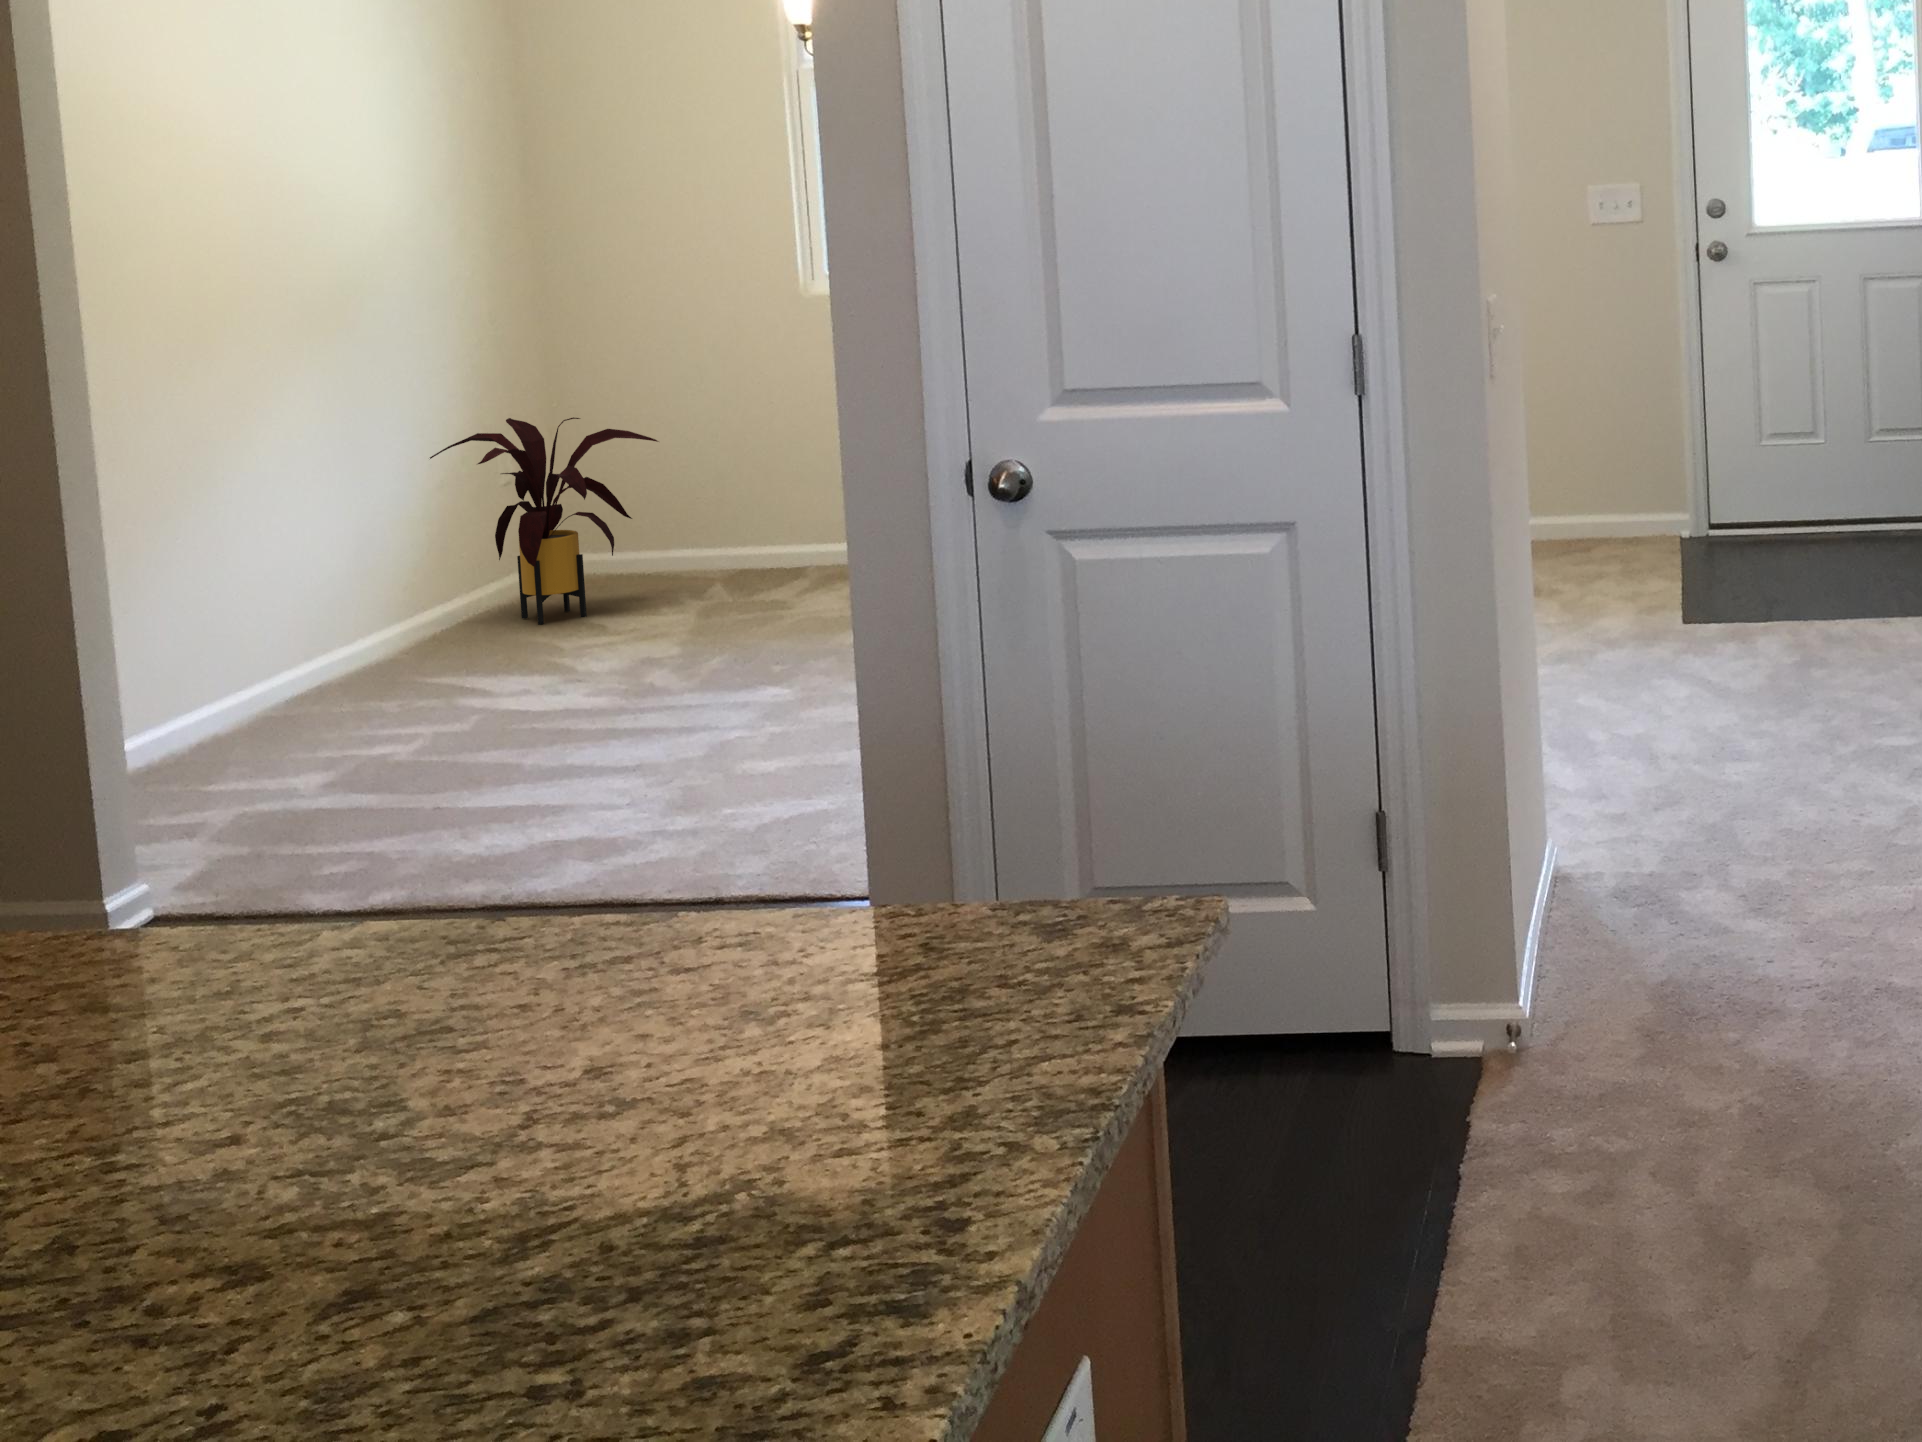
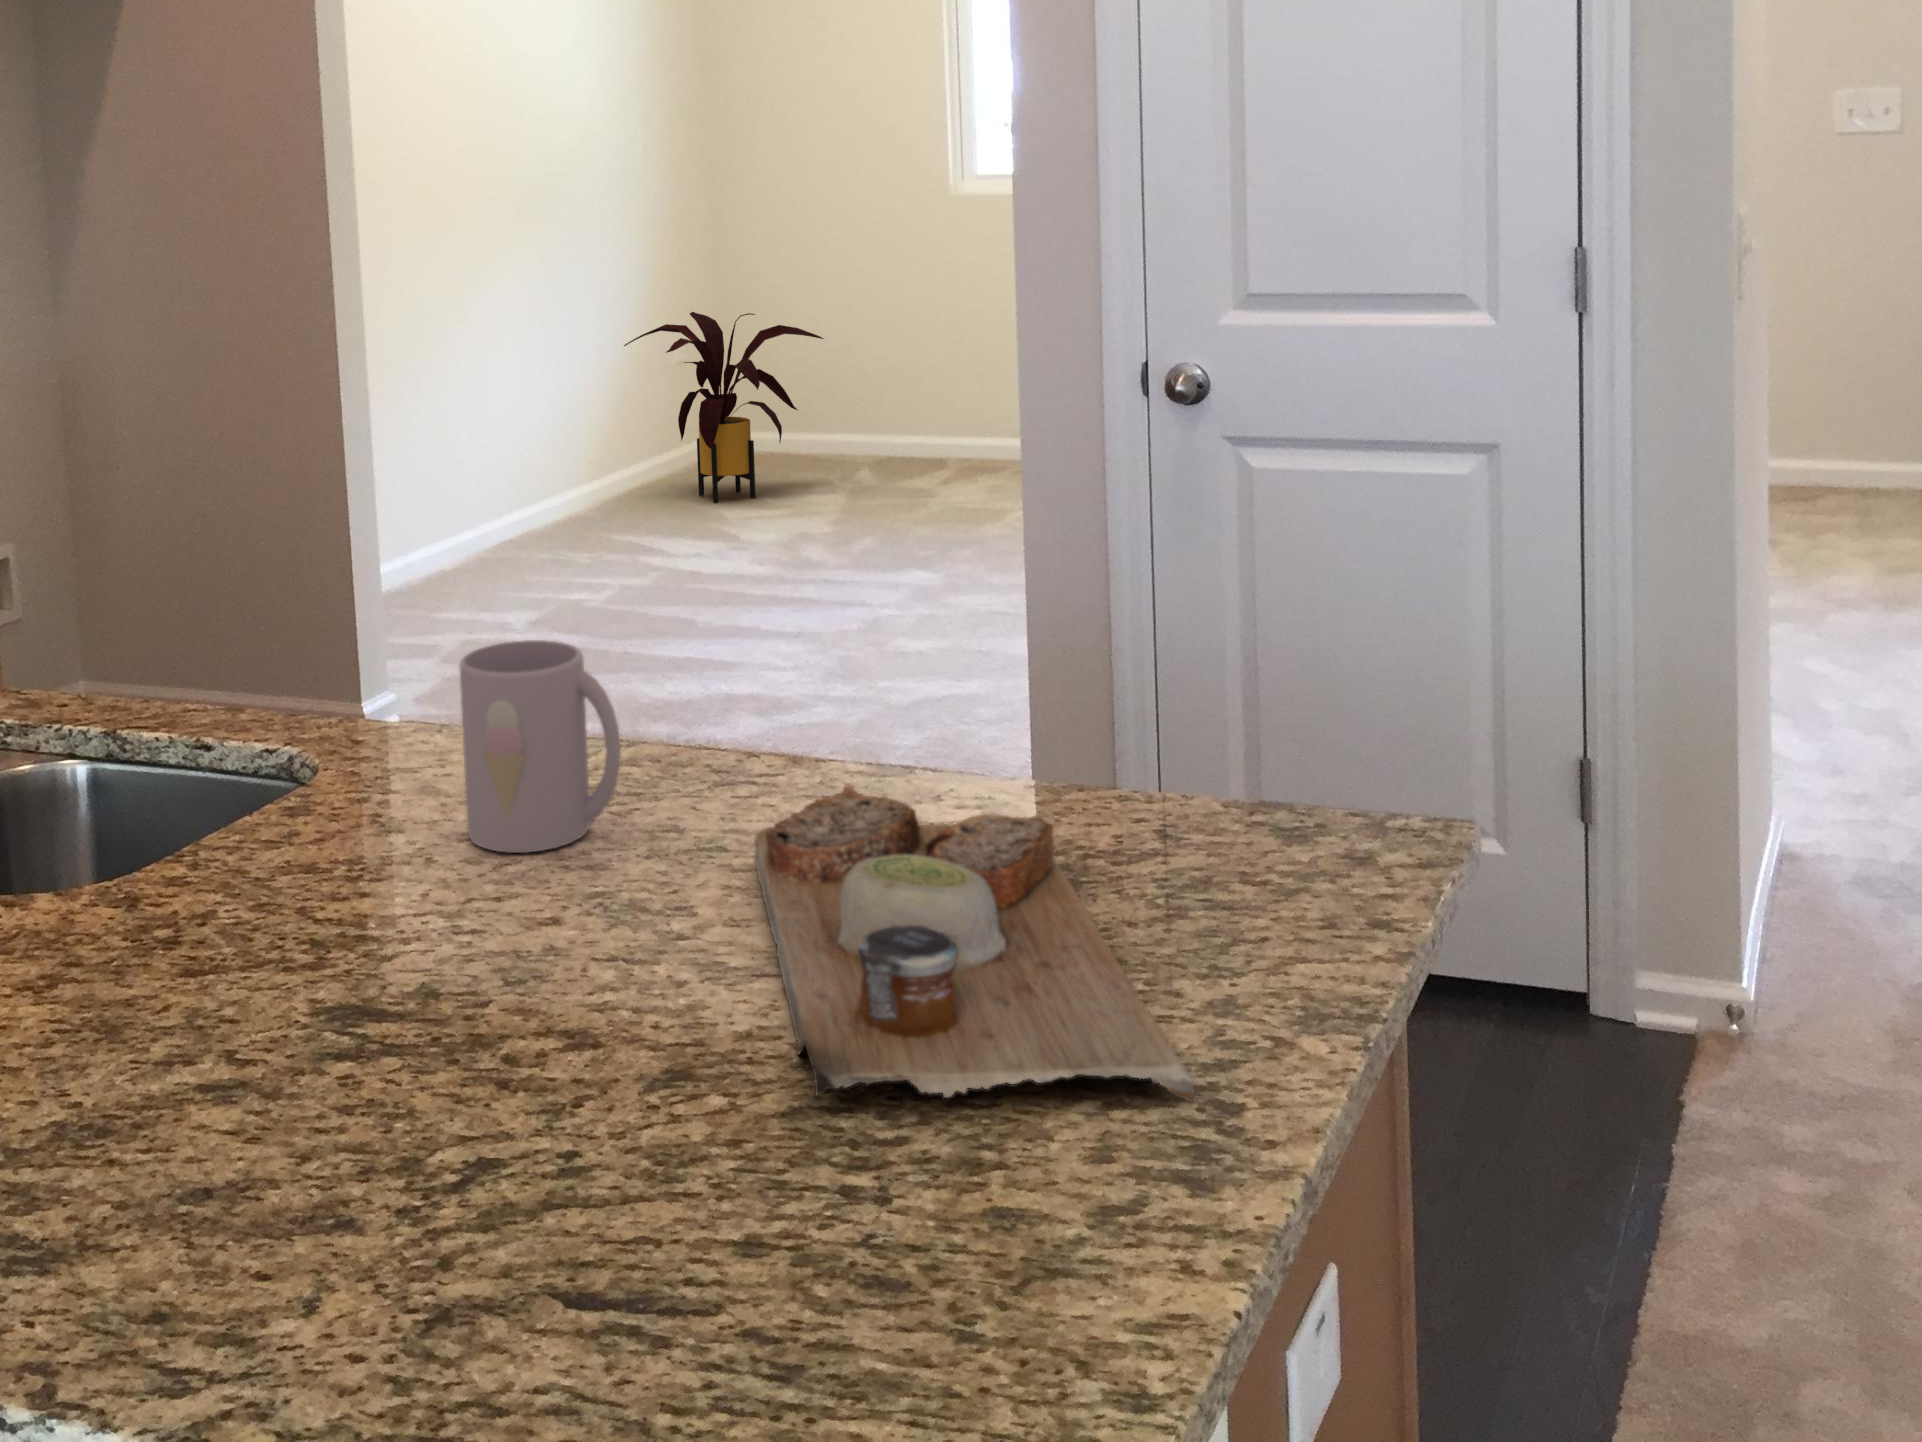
mug: none [120,820,325,1068] -> present [460,640,621,853]
cutting board: none [480,942,922,1293] -> present [754,786,1196,1102]

